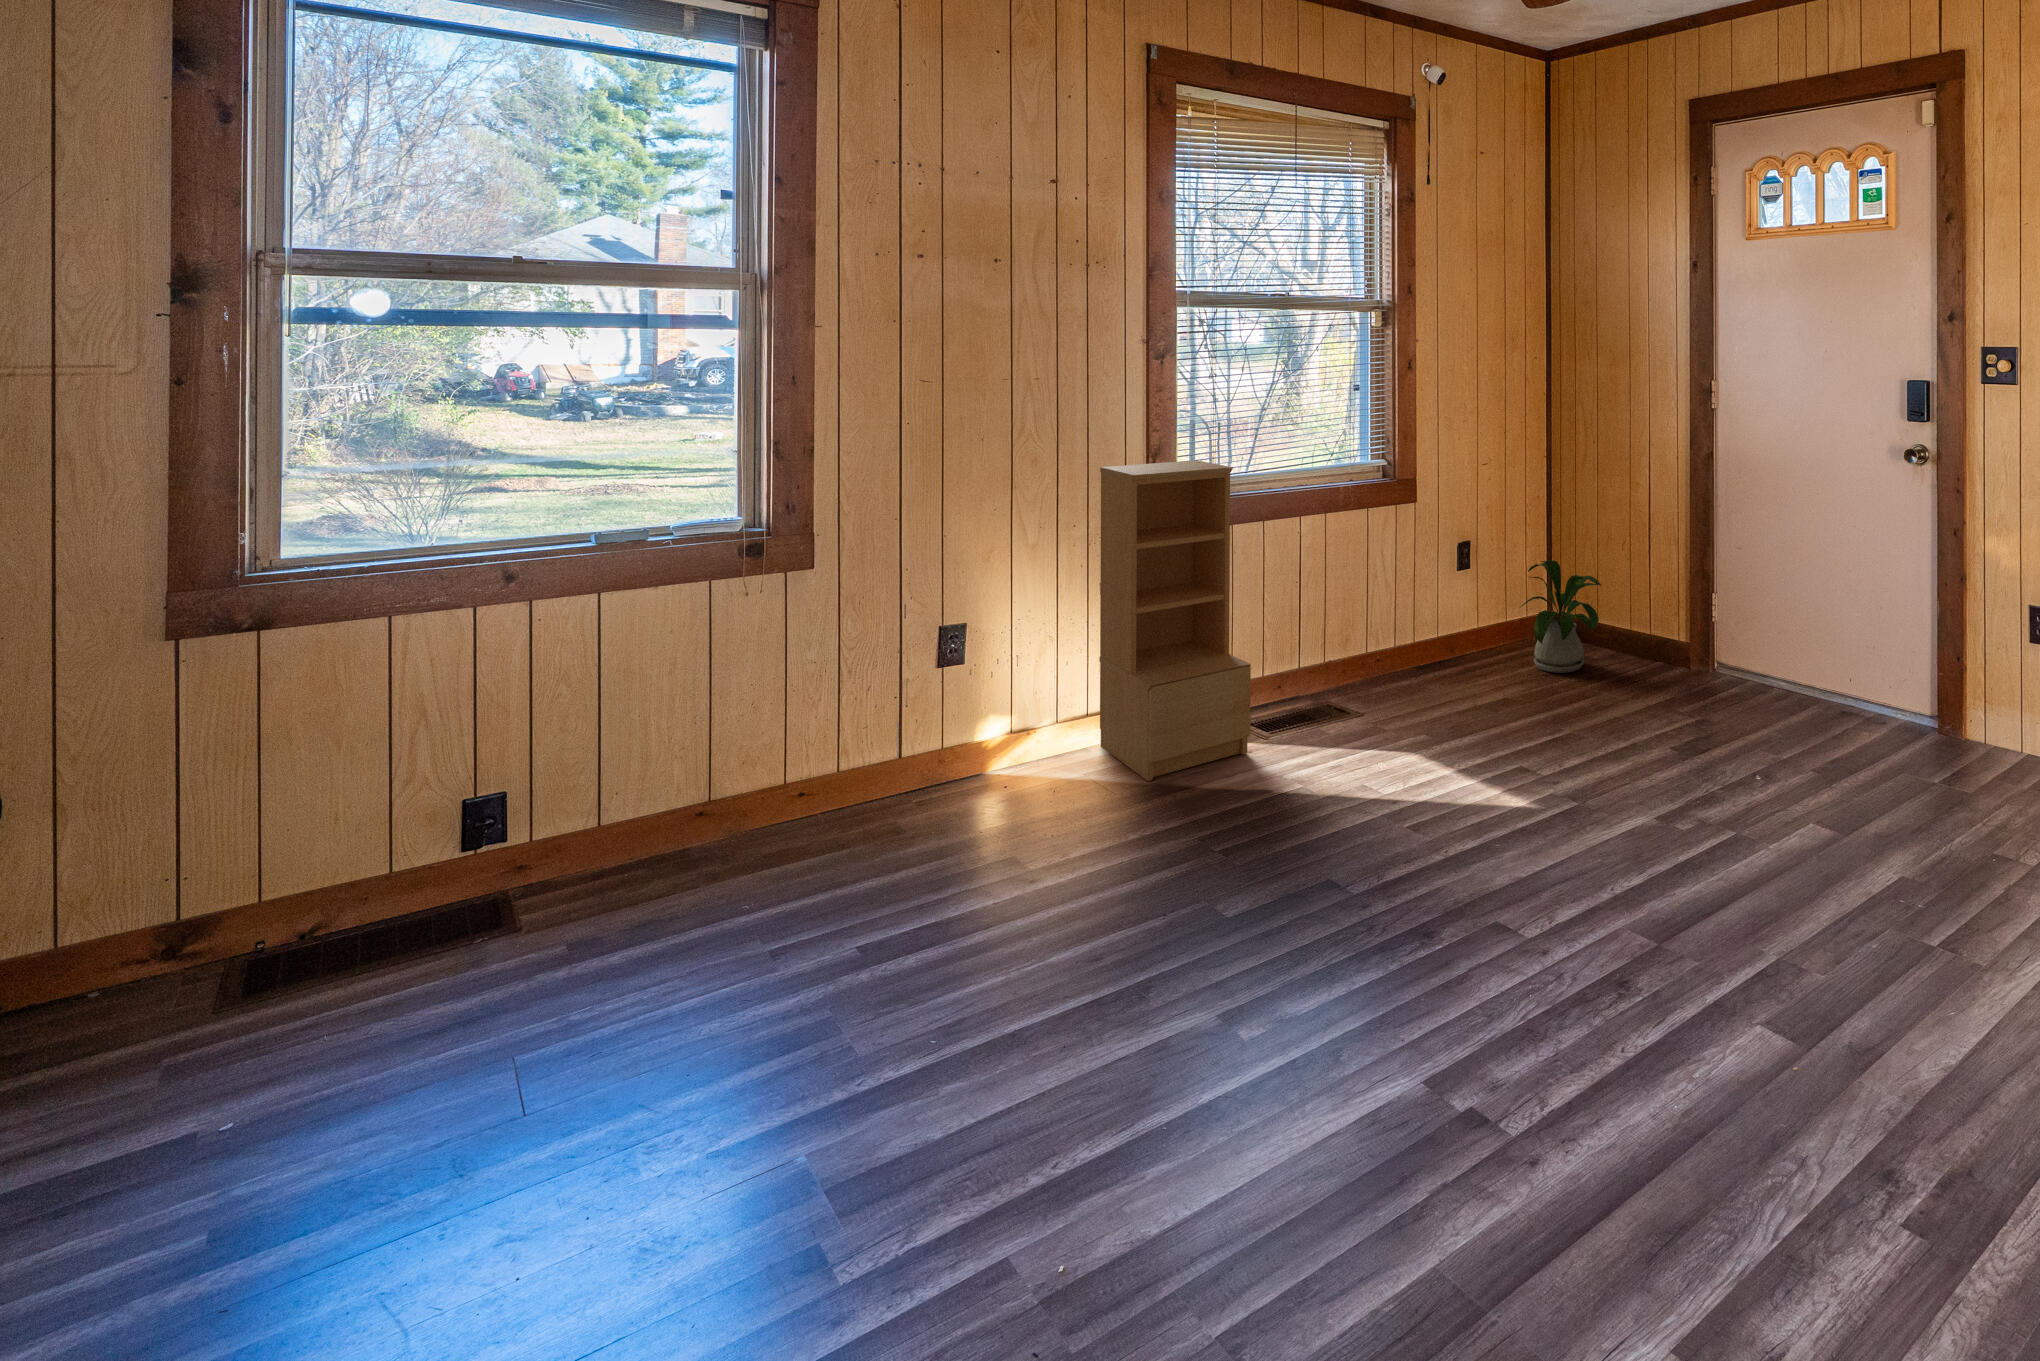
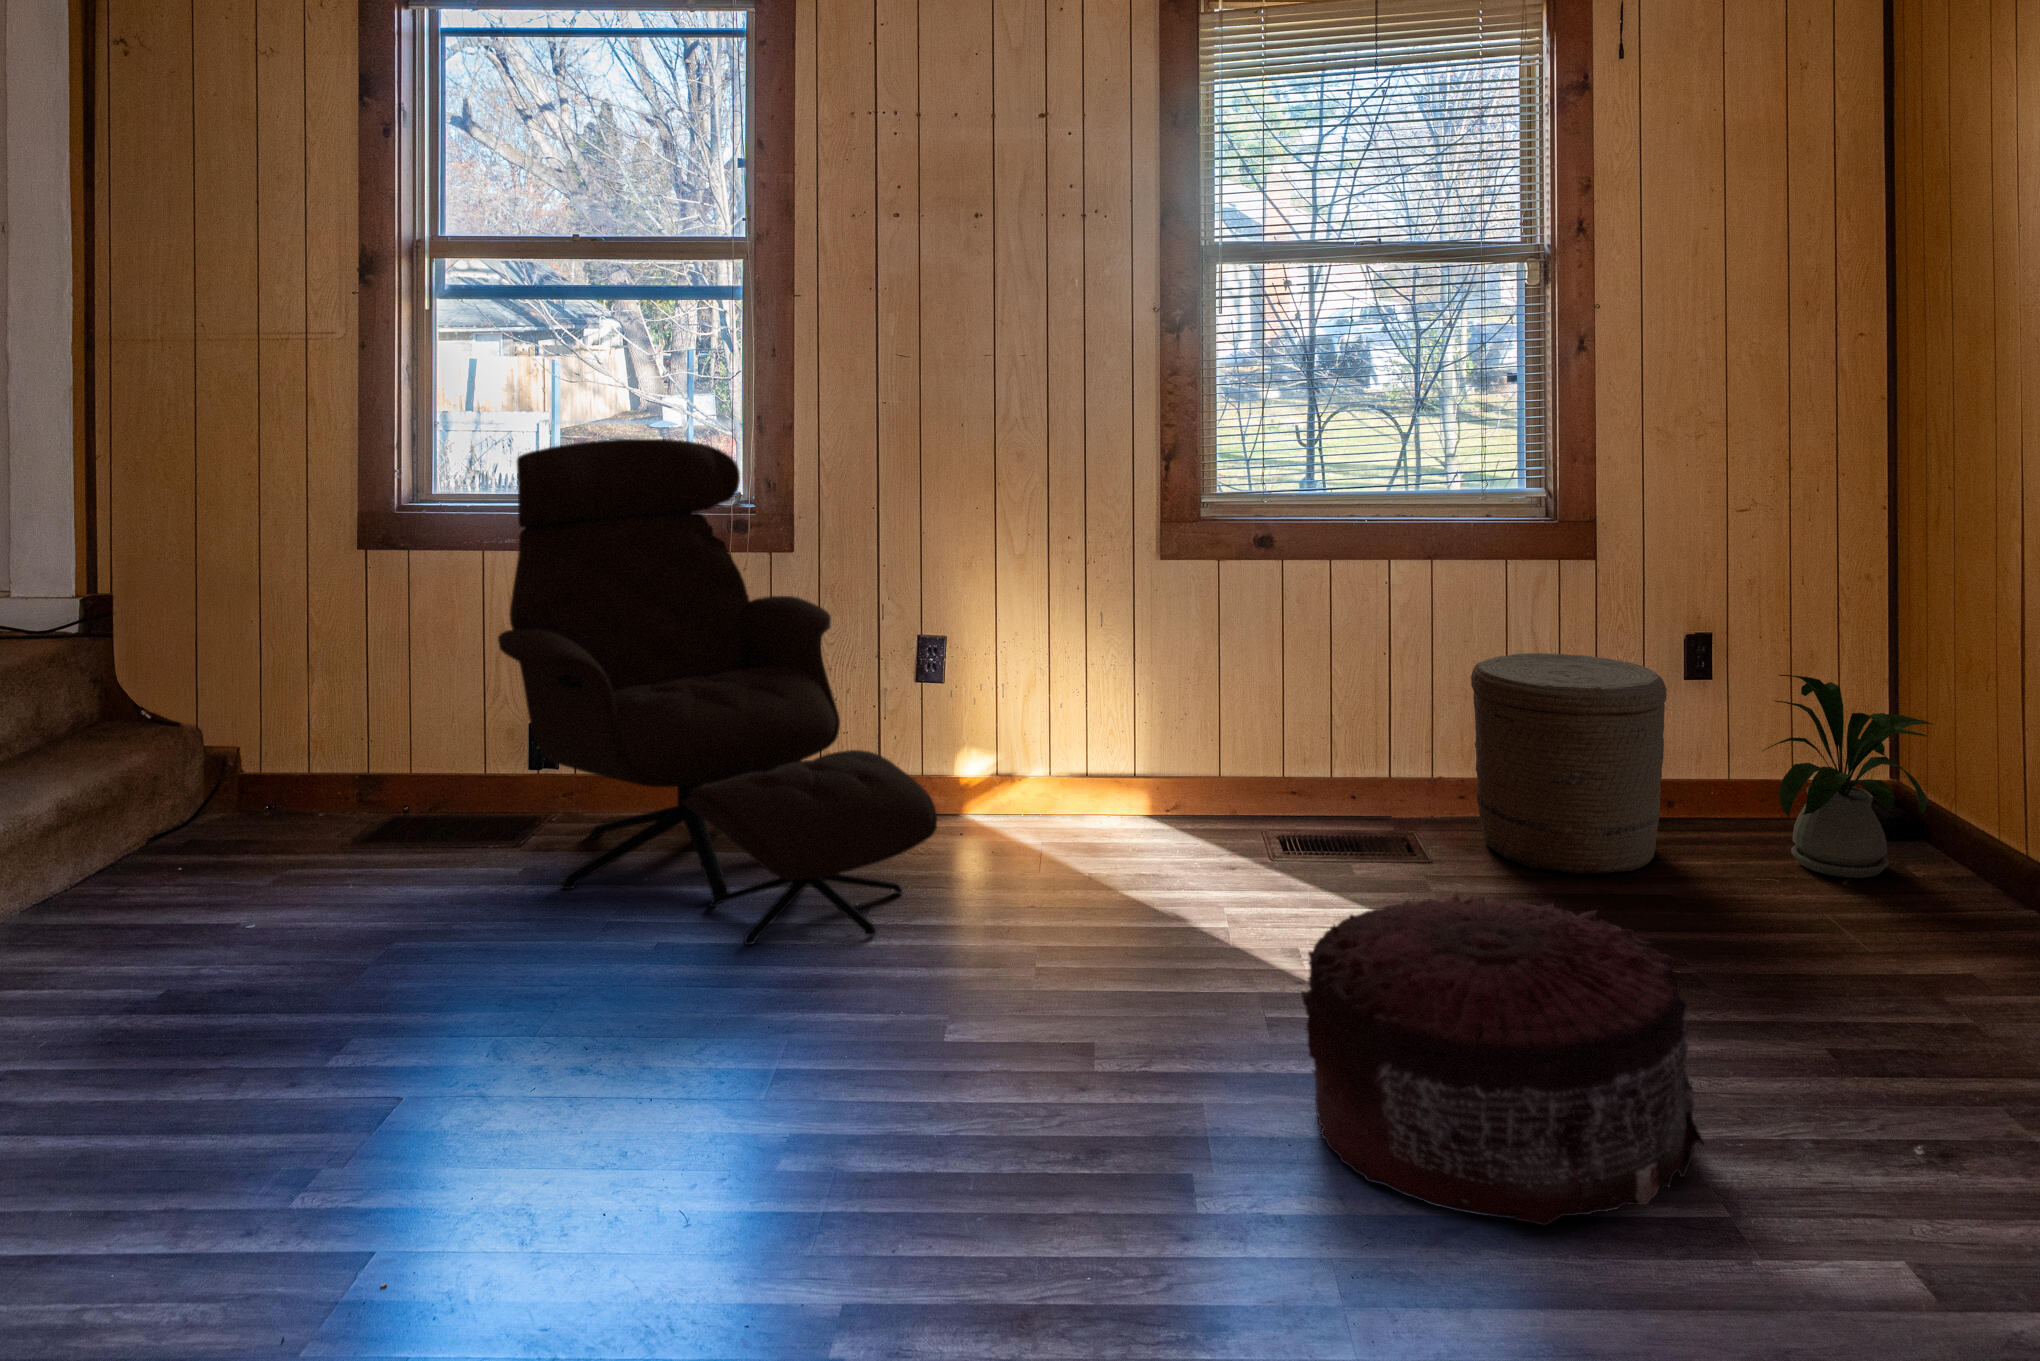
bookshelf: present [1099,460,1251,781] -> none [1092,467,1235,865]
lounge chair: none [511,469,1067,954] -> present [498,439,937,945]
woven basket: none [1364,565,1486,707] -> present [1471,653,1667,874]
pouf: none [1477,718,1706,922] -> present [1301,893,1703,1225]

